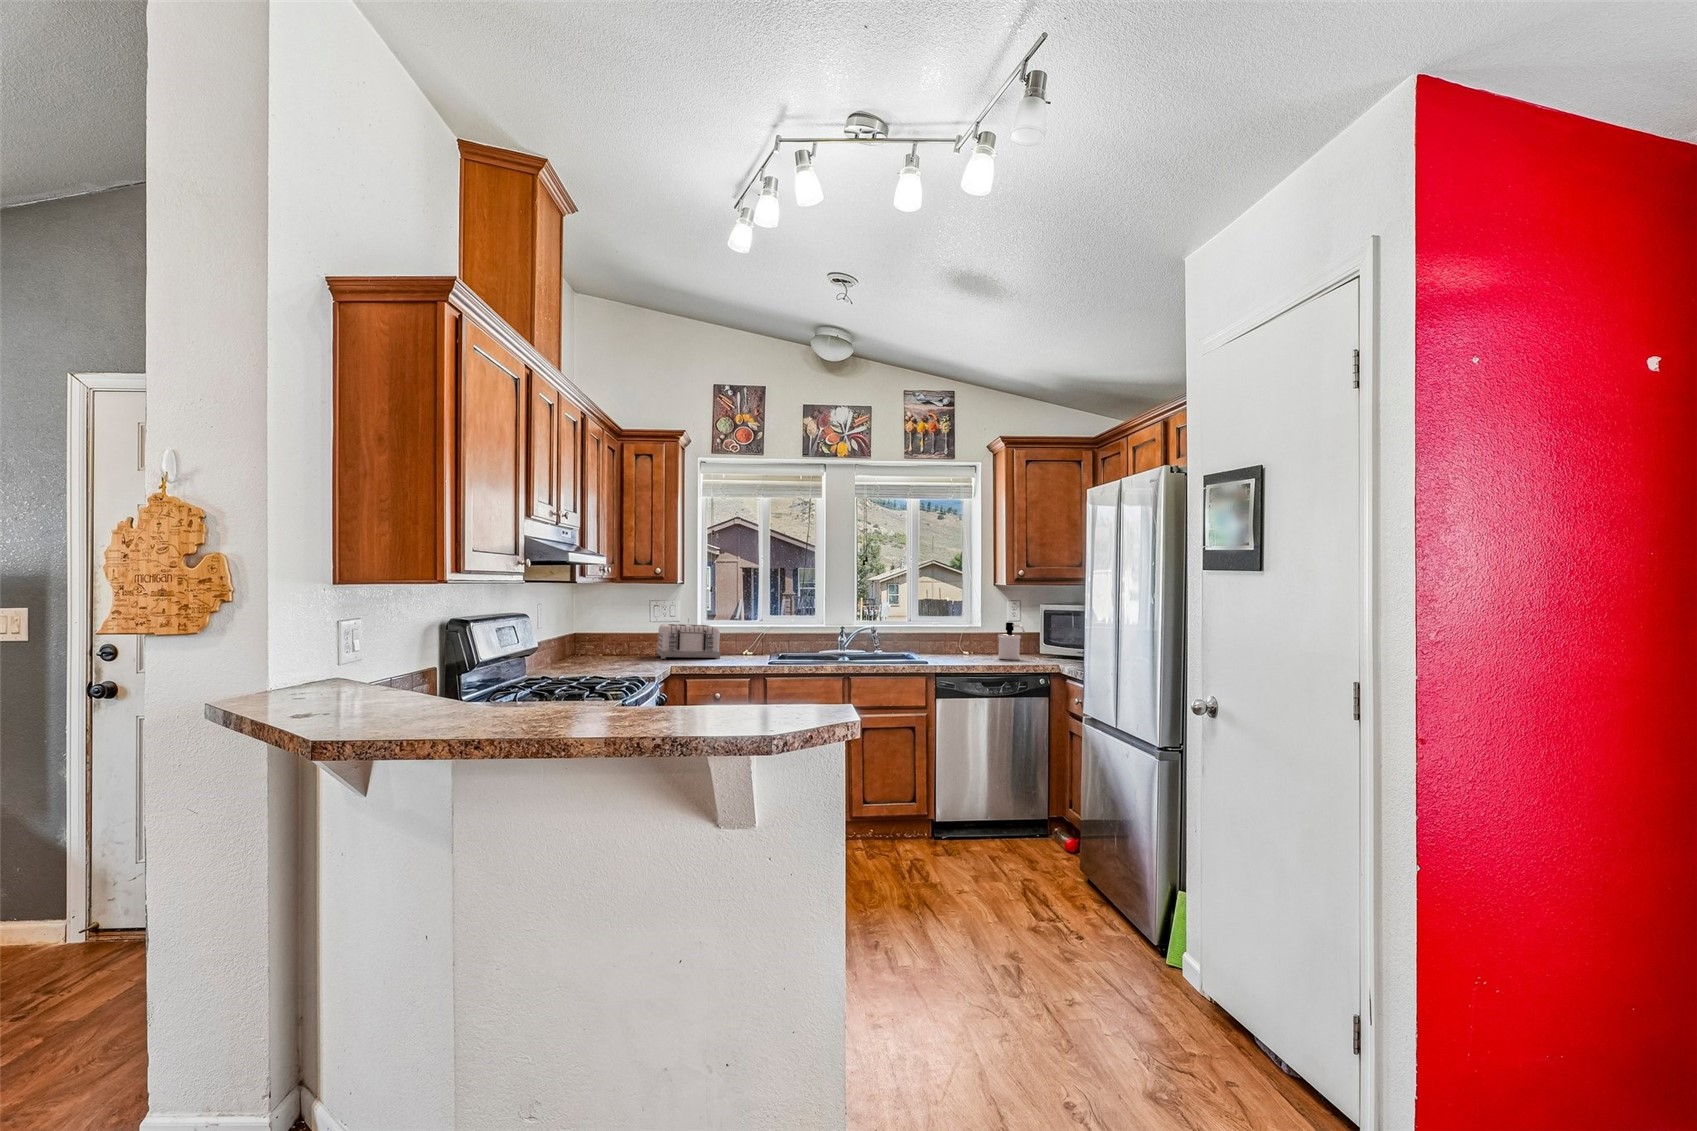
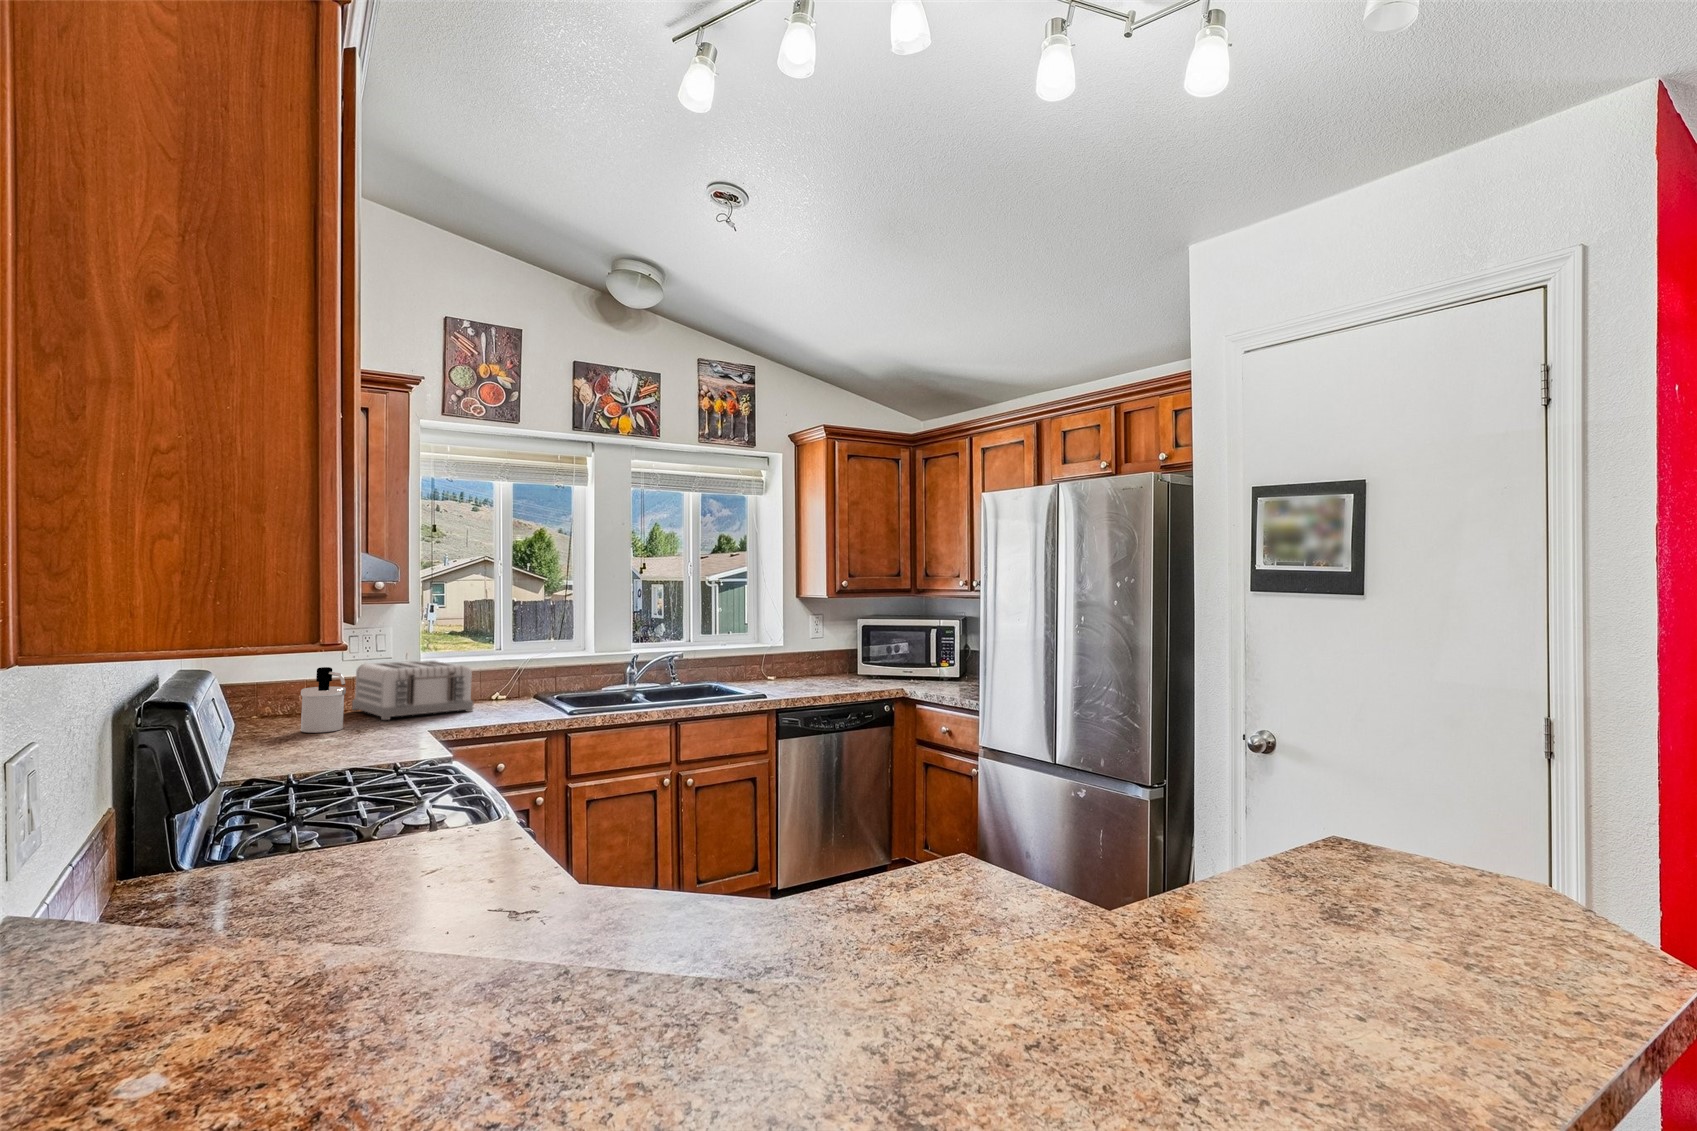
soap dispenser: present [998,622,1025,660] -> present [301,667,346,733]

